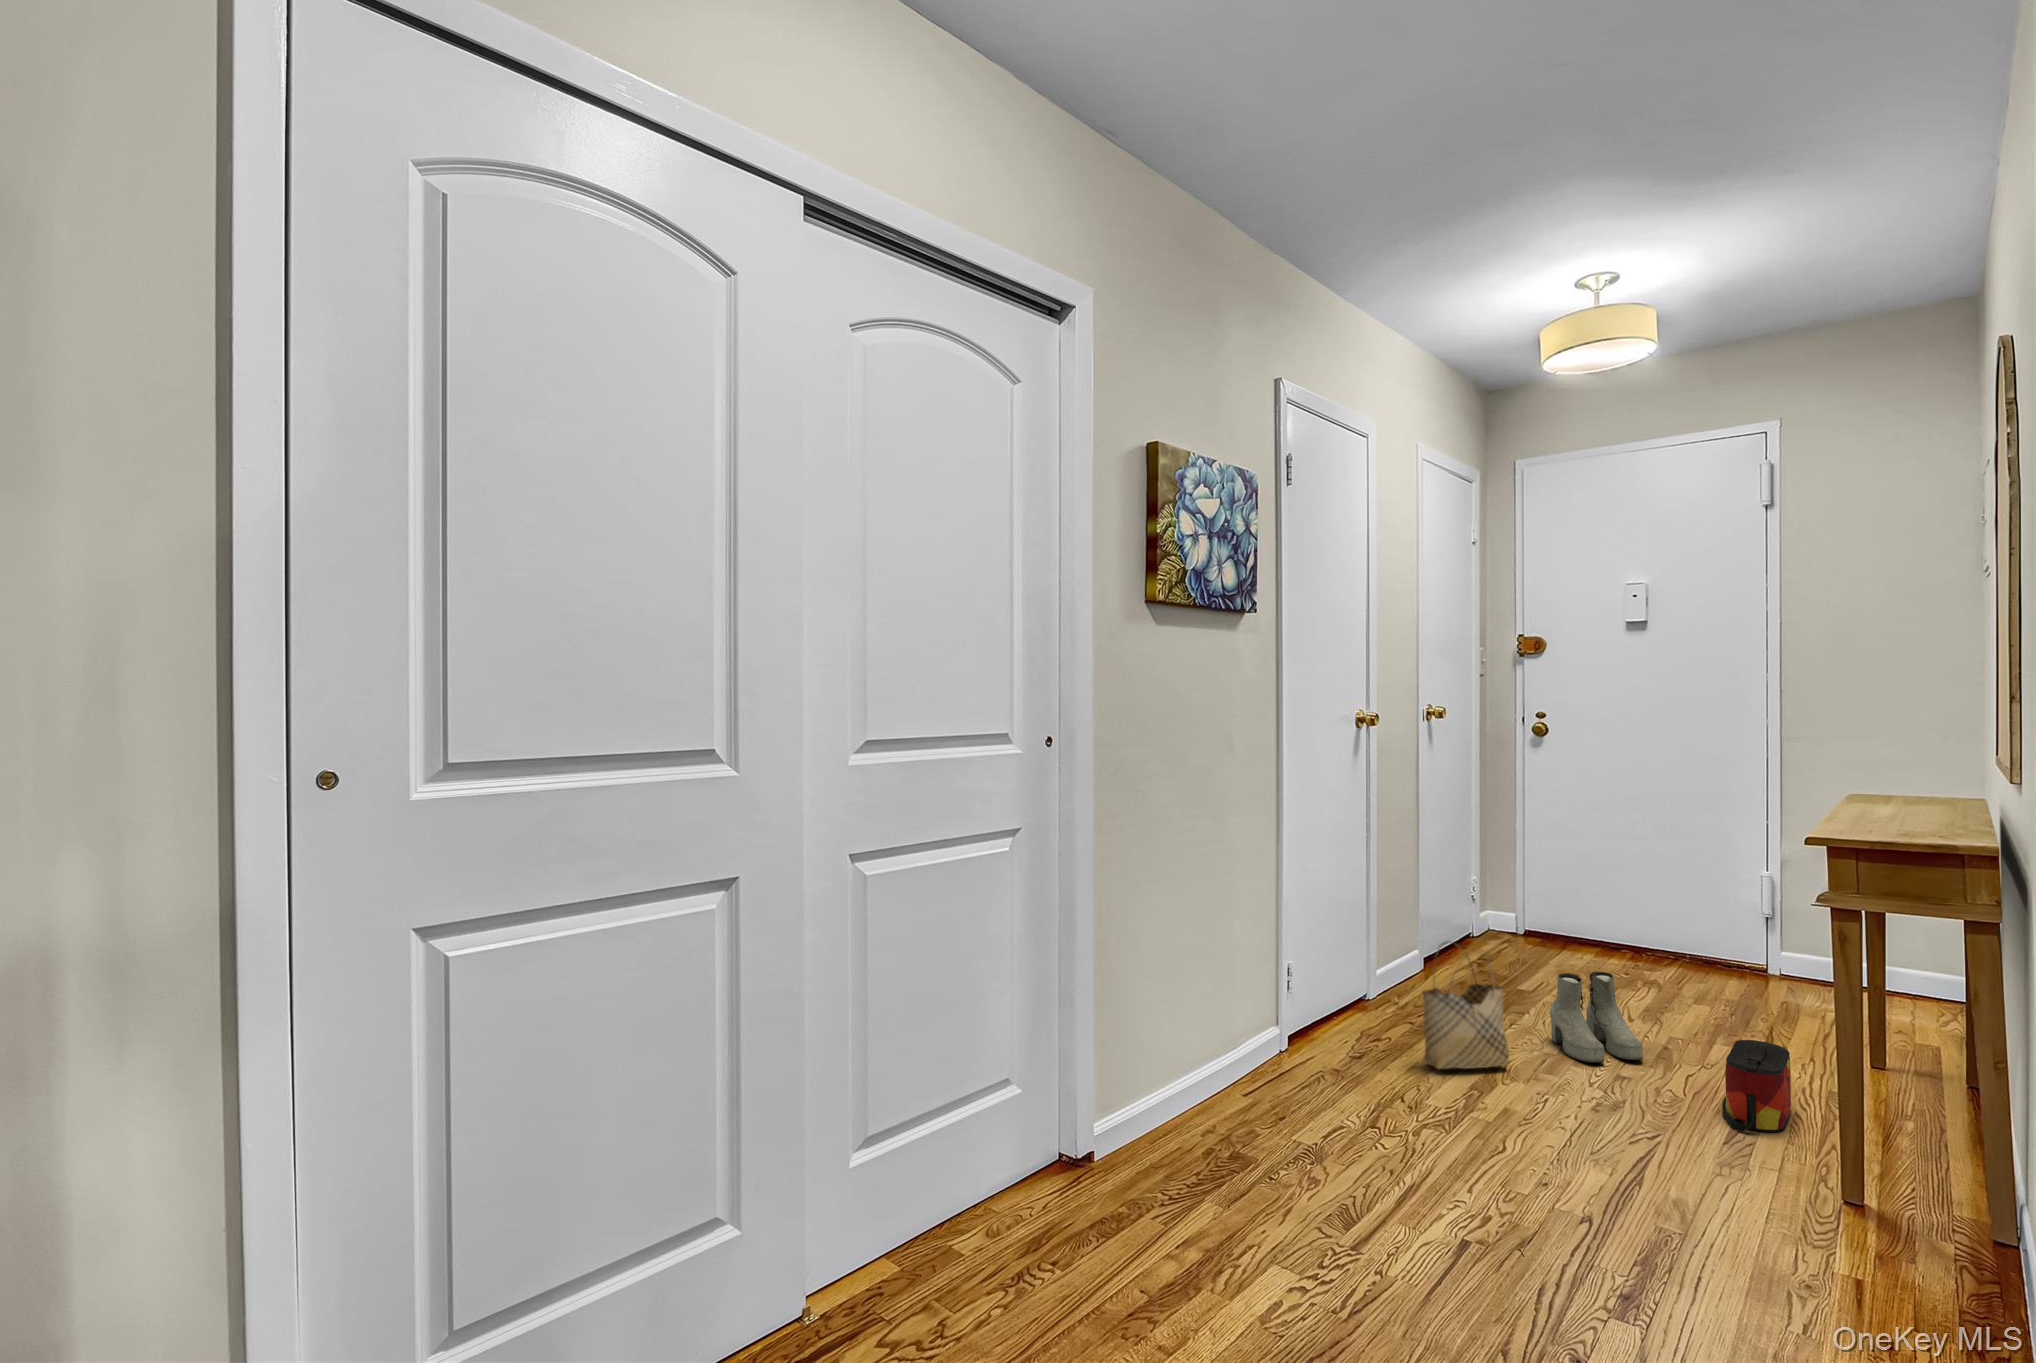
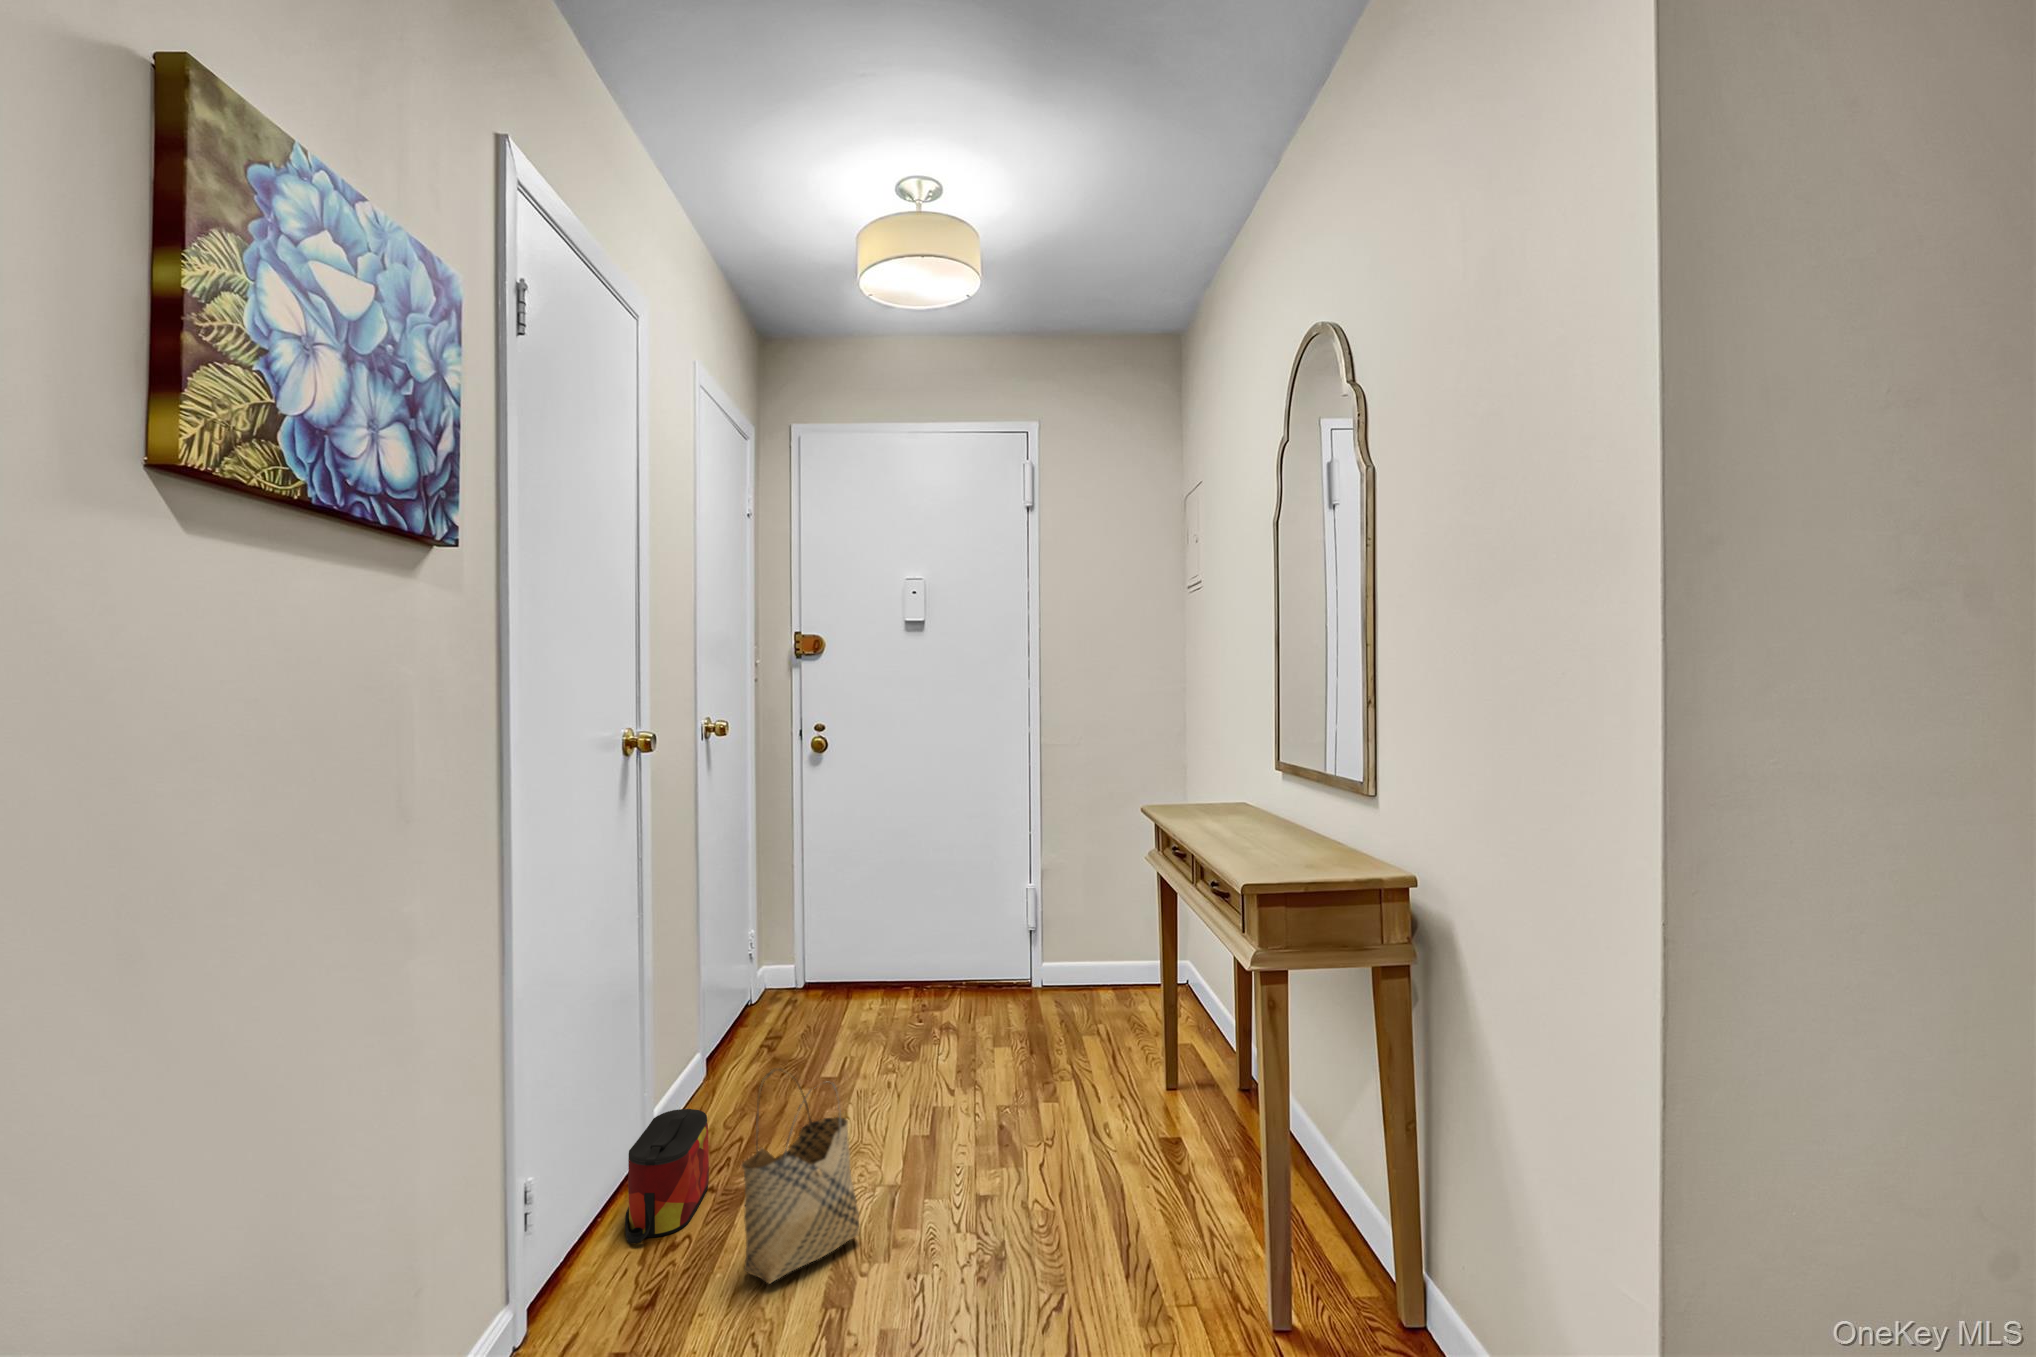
boots: present [1550,972,1643,1063] -> none [888,1052,1000,1188]
bag: present [1722,1040,1791,1133] -> present [625,1109,709,1244]

